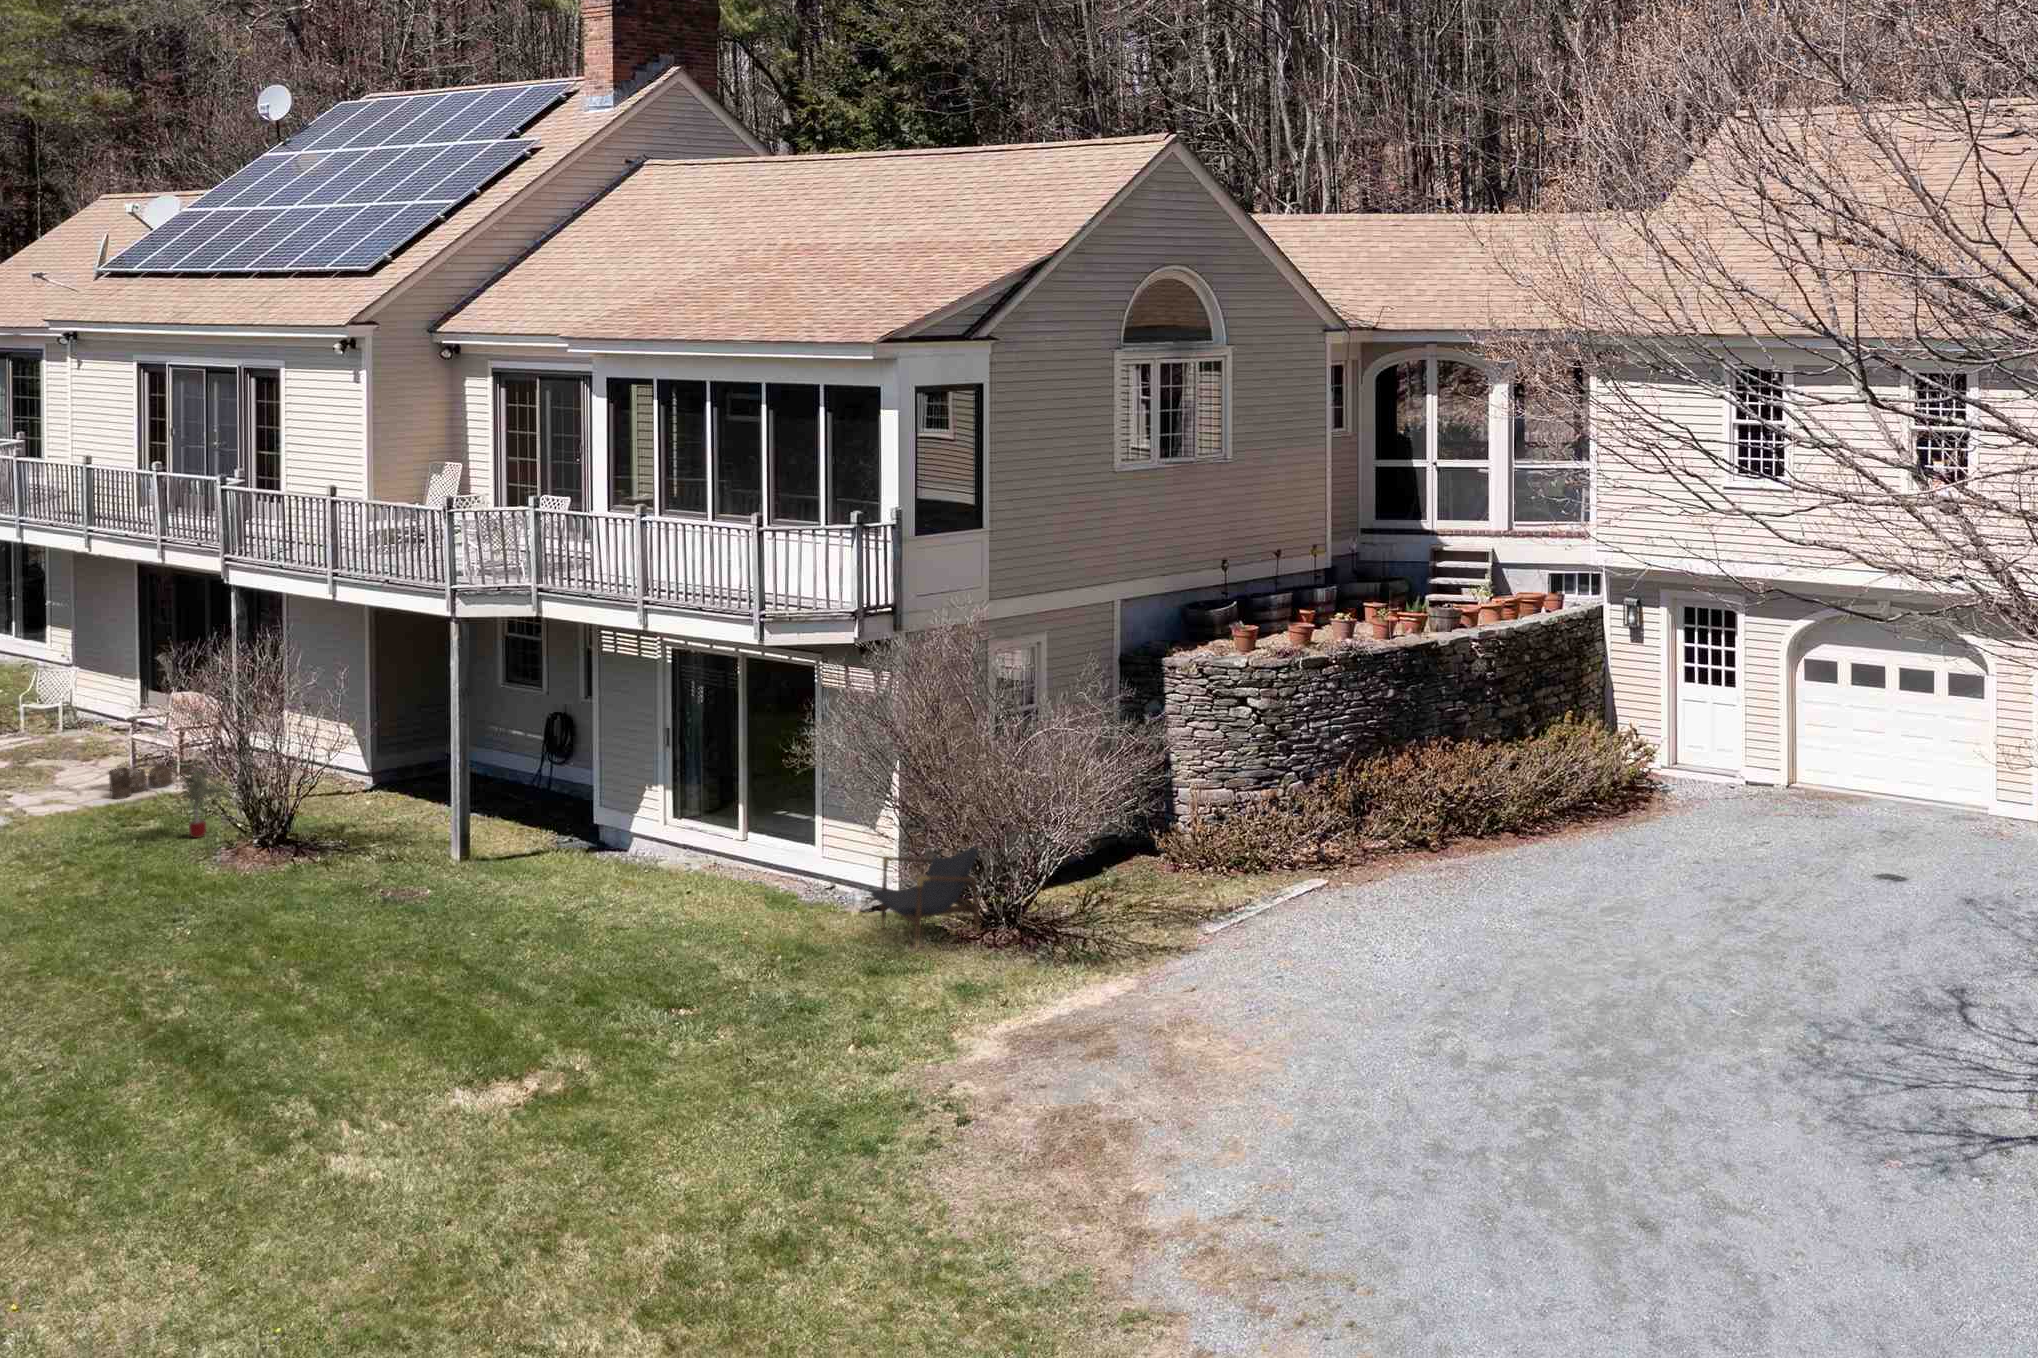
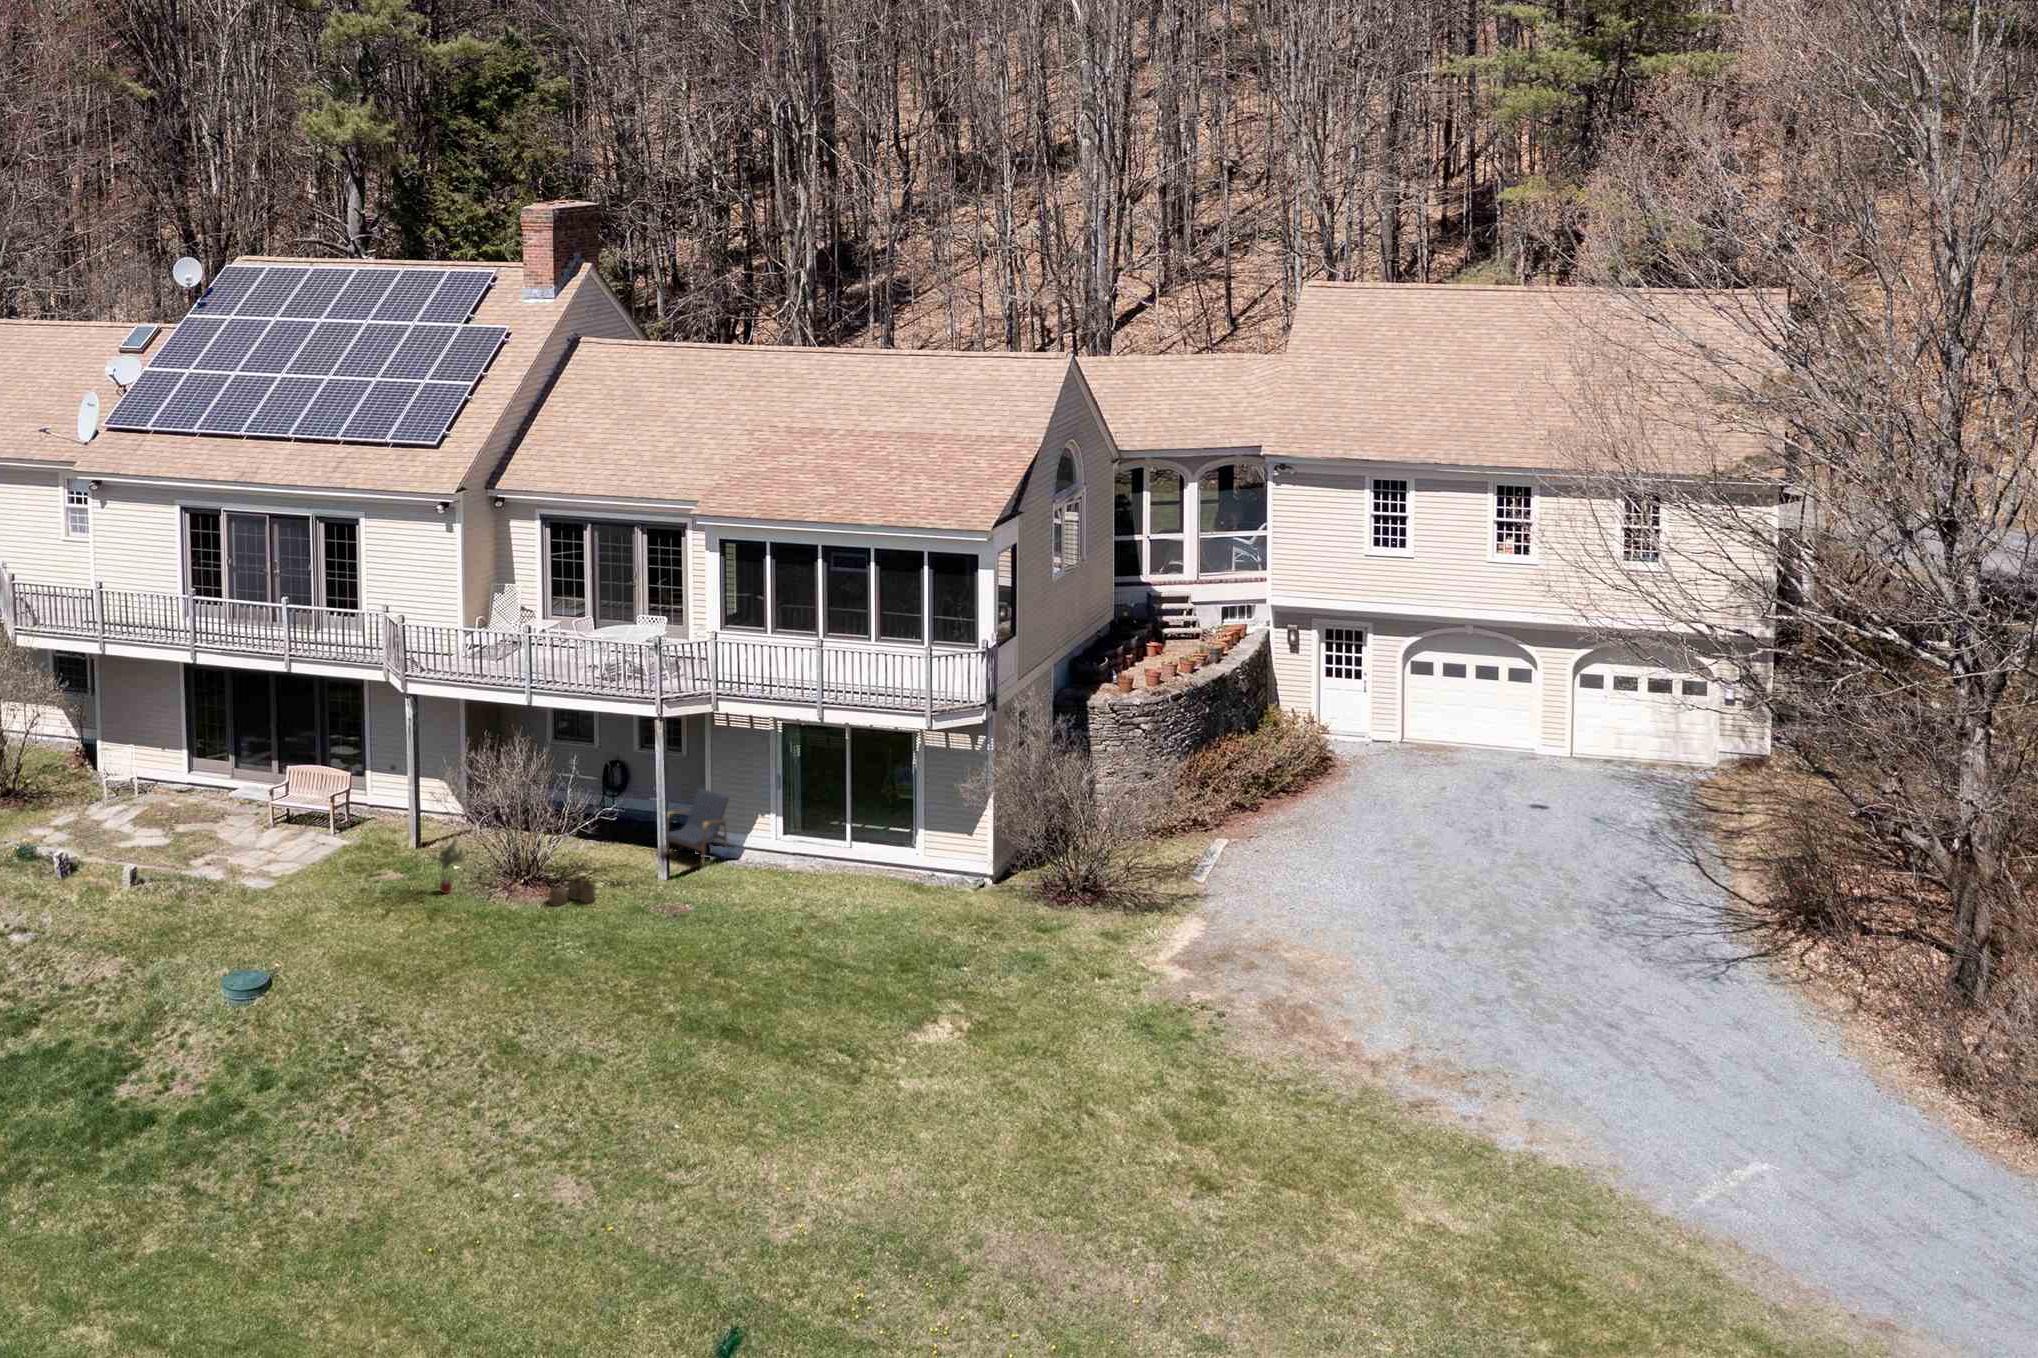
woven basket: present [109,764,173,799] -> present [549,878,595,906]
lounge chair: present [871,846,980,951] -> present [665,788,729,863]

